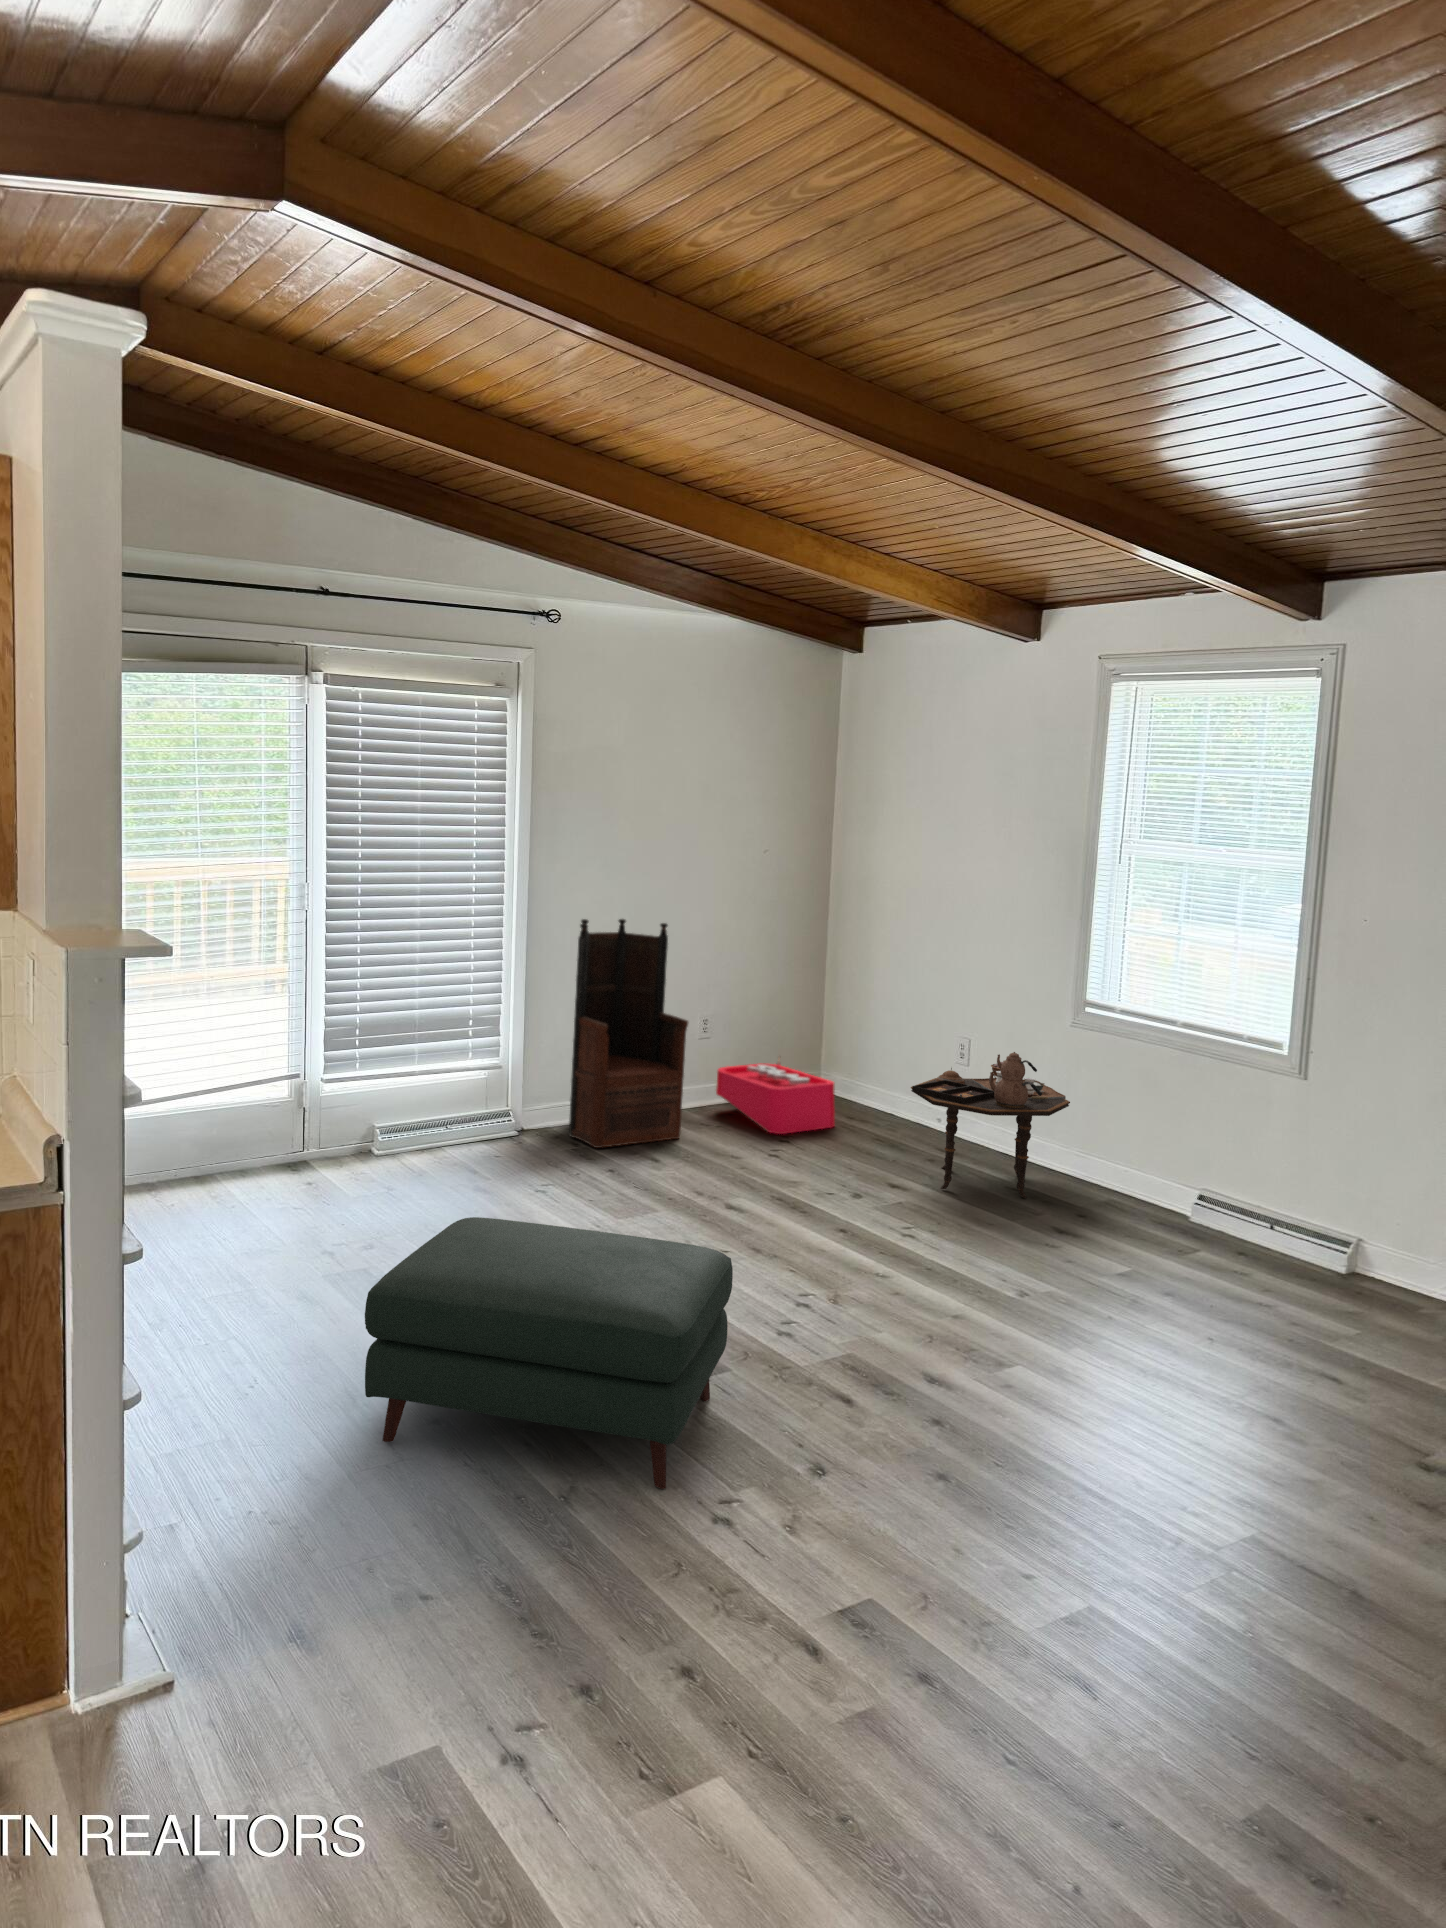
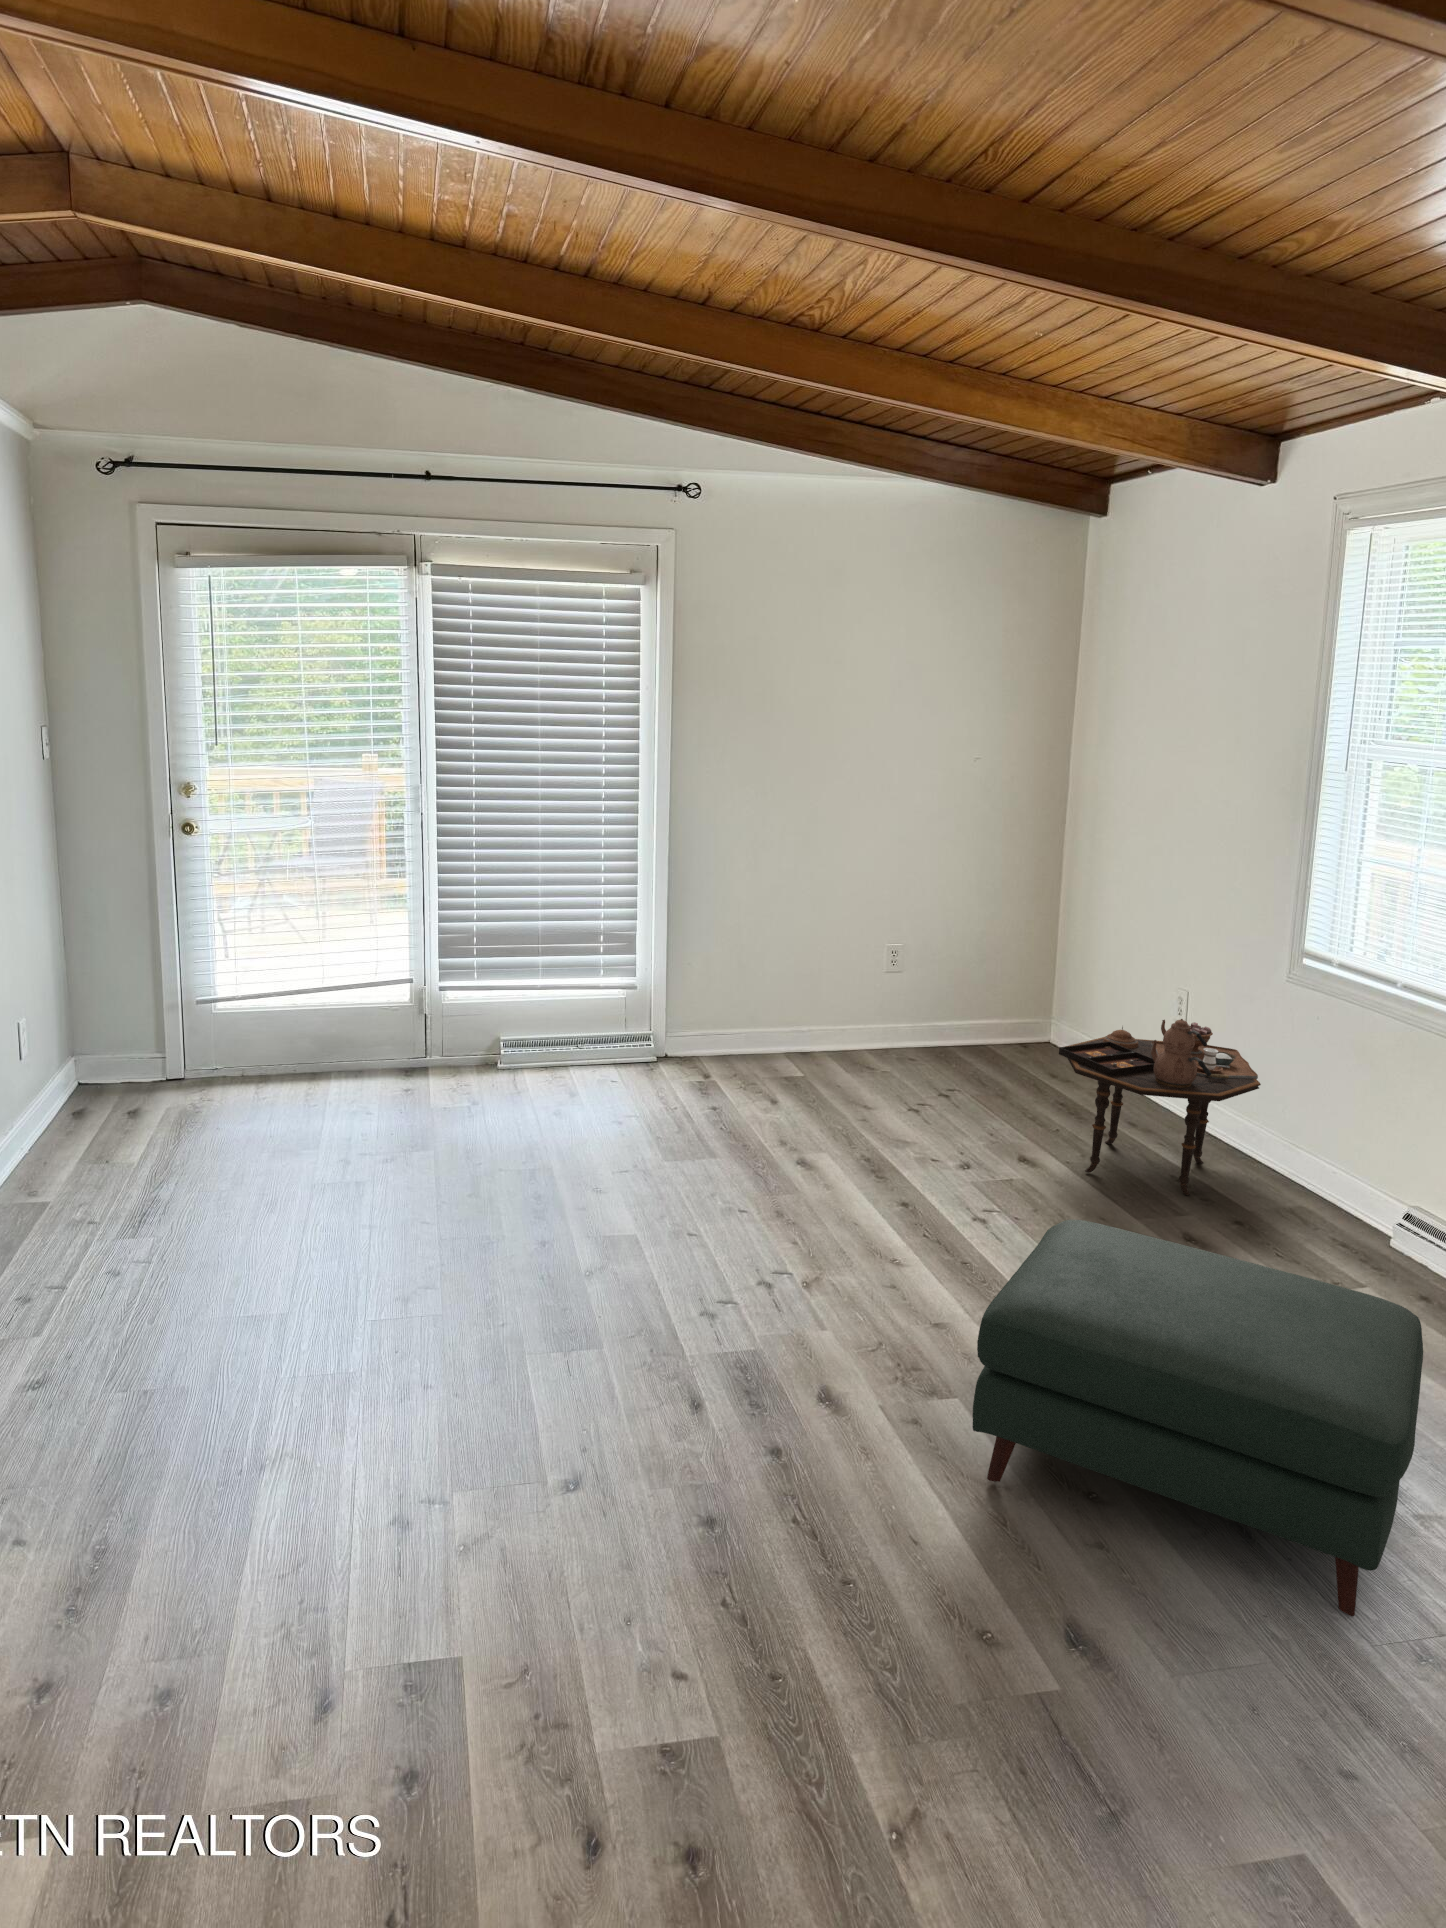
armchair: present [569,919,688,1148] -> none [701,831,832,1081]
storage bin: present [716,1057,835,1134] -> none [883,987,1011,1080]
ottoman: present [365,1217,733,1489] -> present [972,1220,1423,1616]

